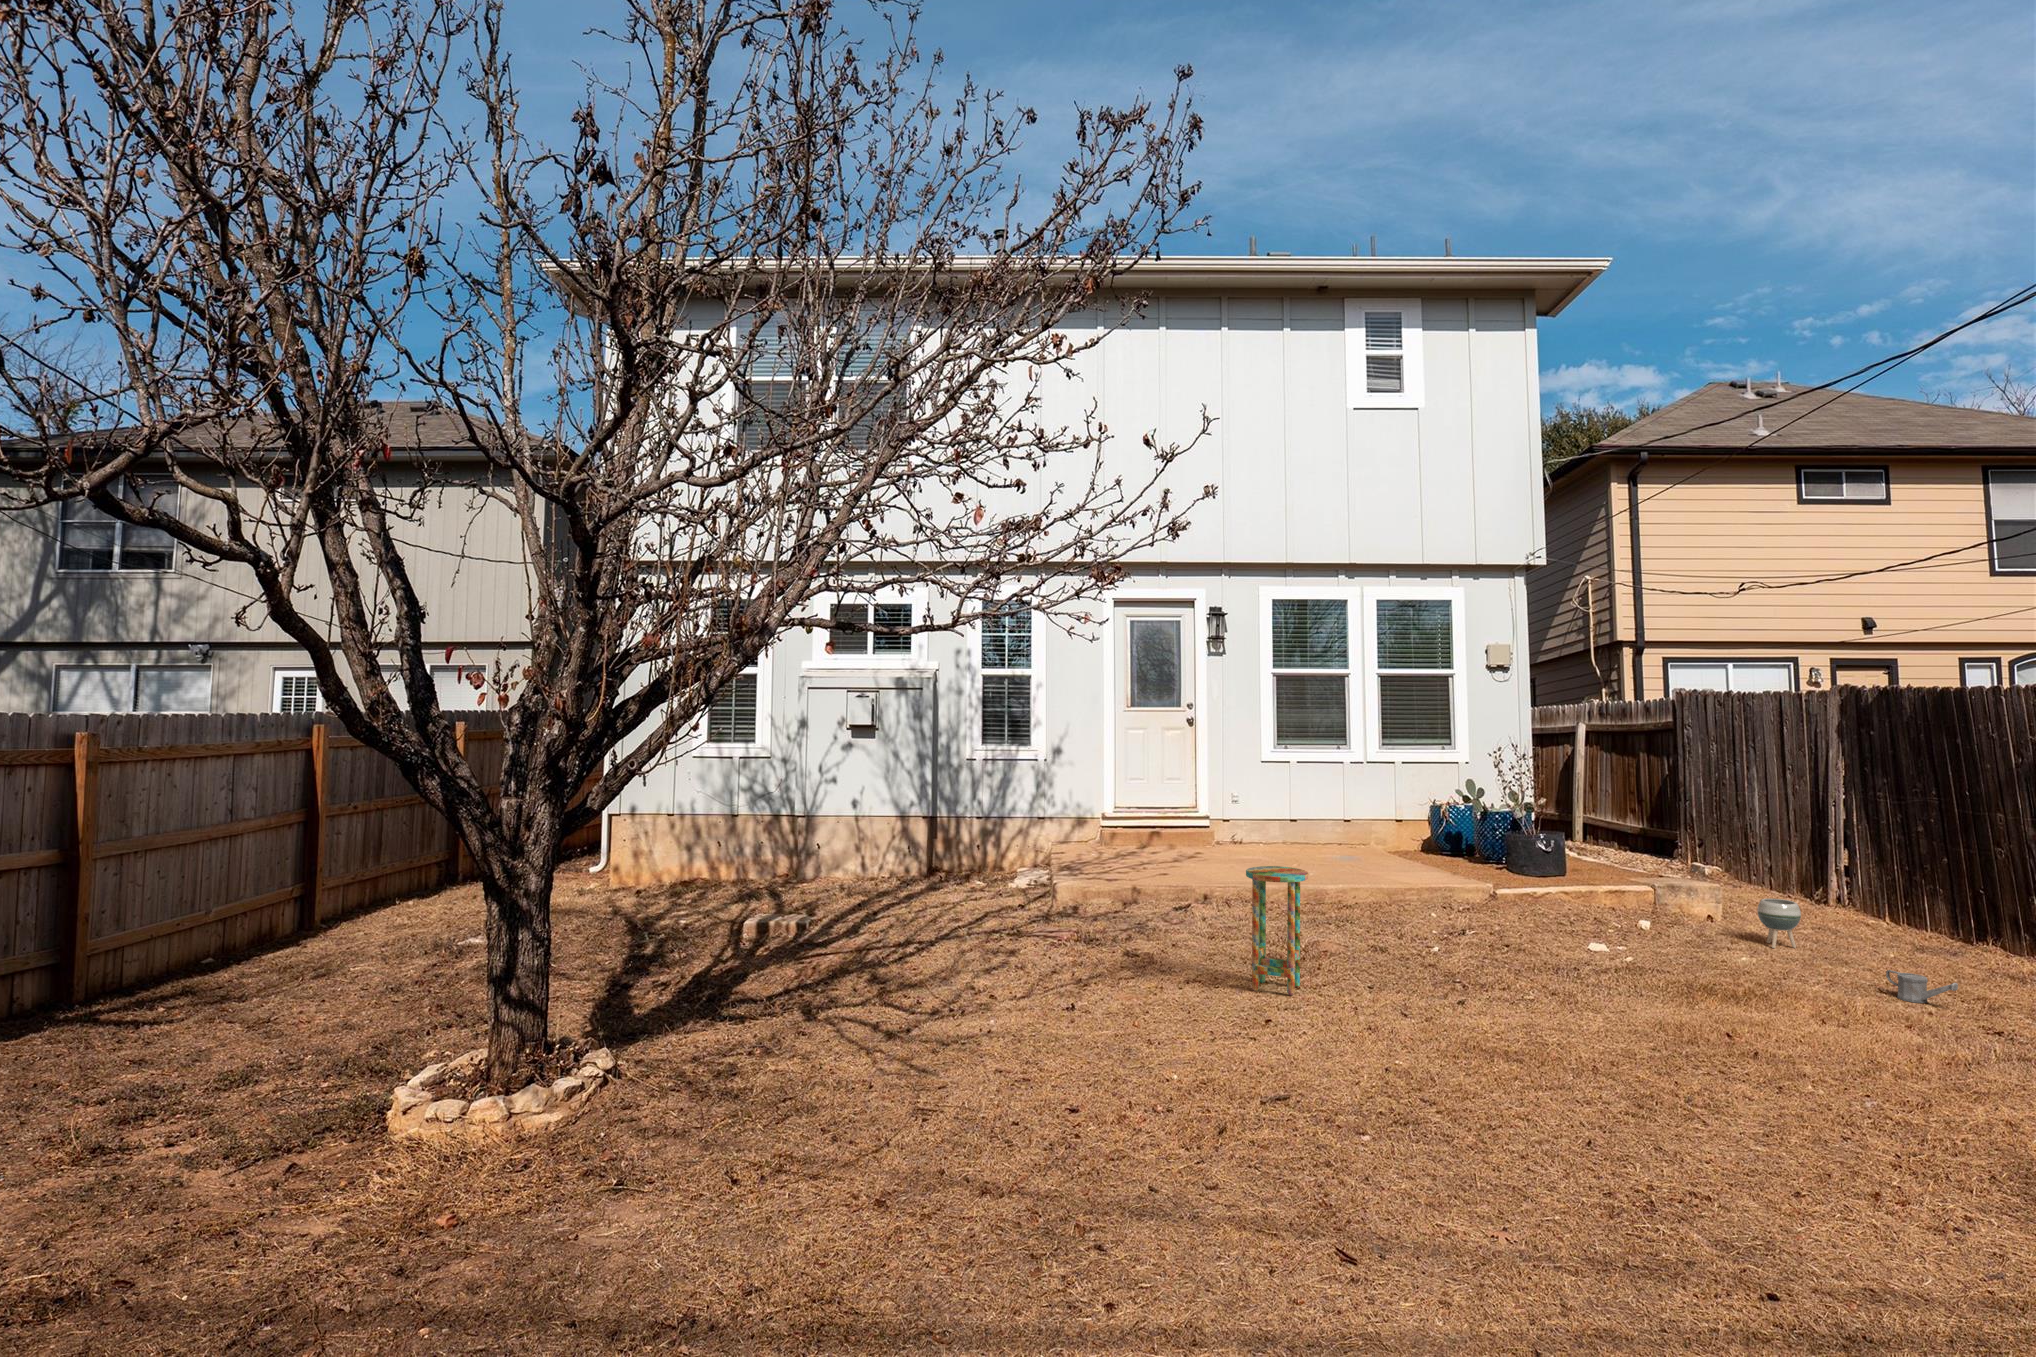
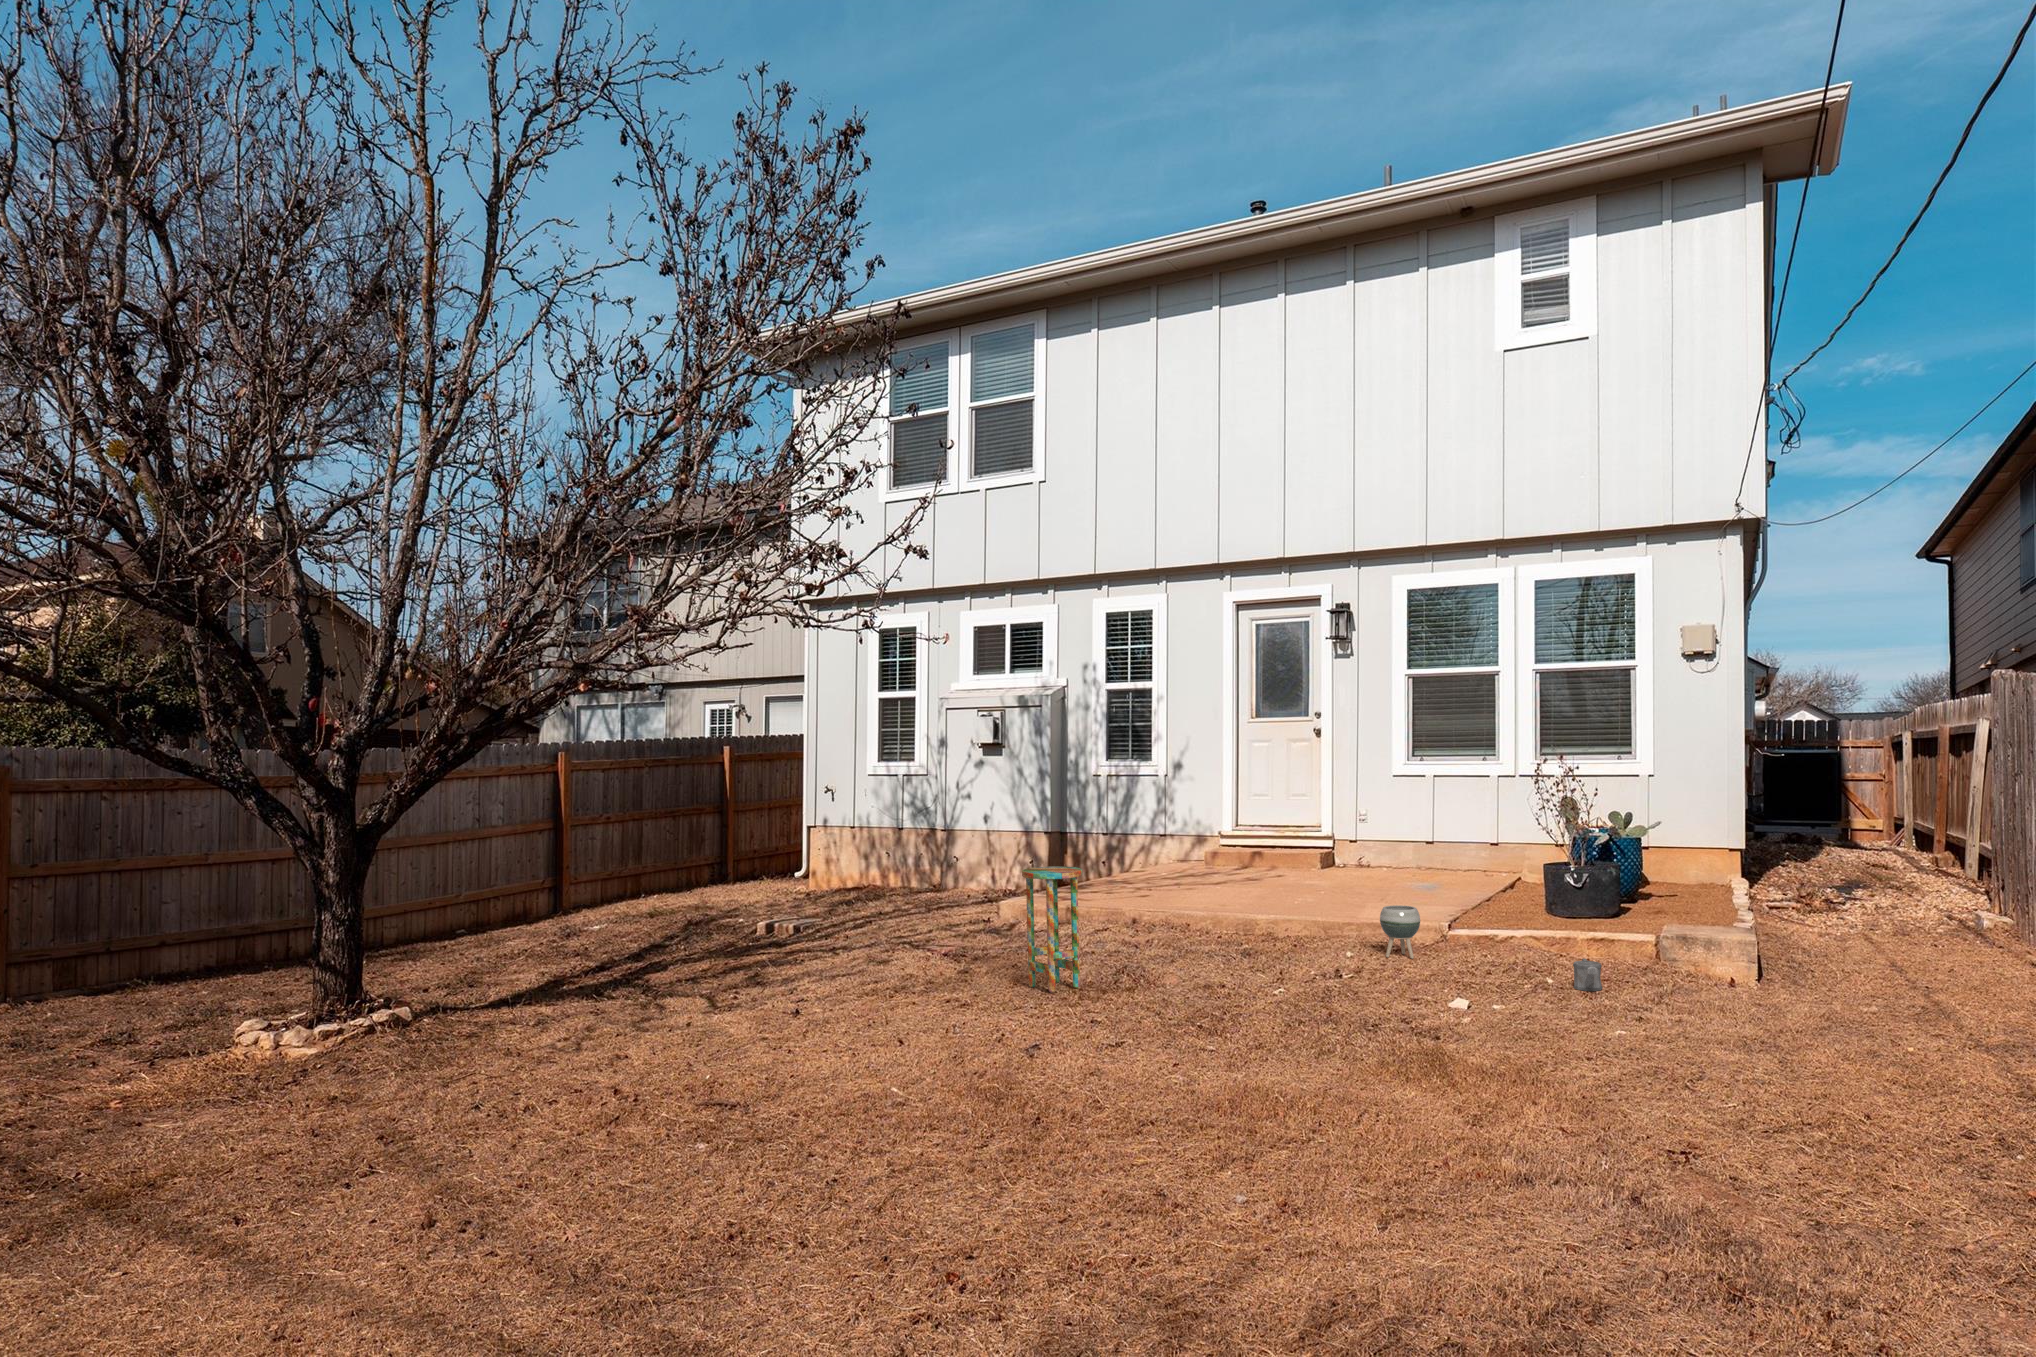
planter: present [1757,899,1801,948] -> present [1380,905,1420,959]
watering can: present [1886,970,1958,1003] -> present [1573,959,1602,991]

